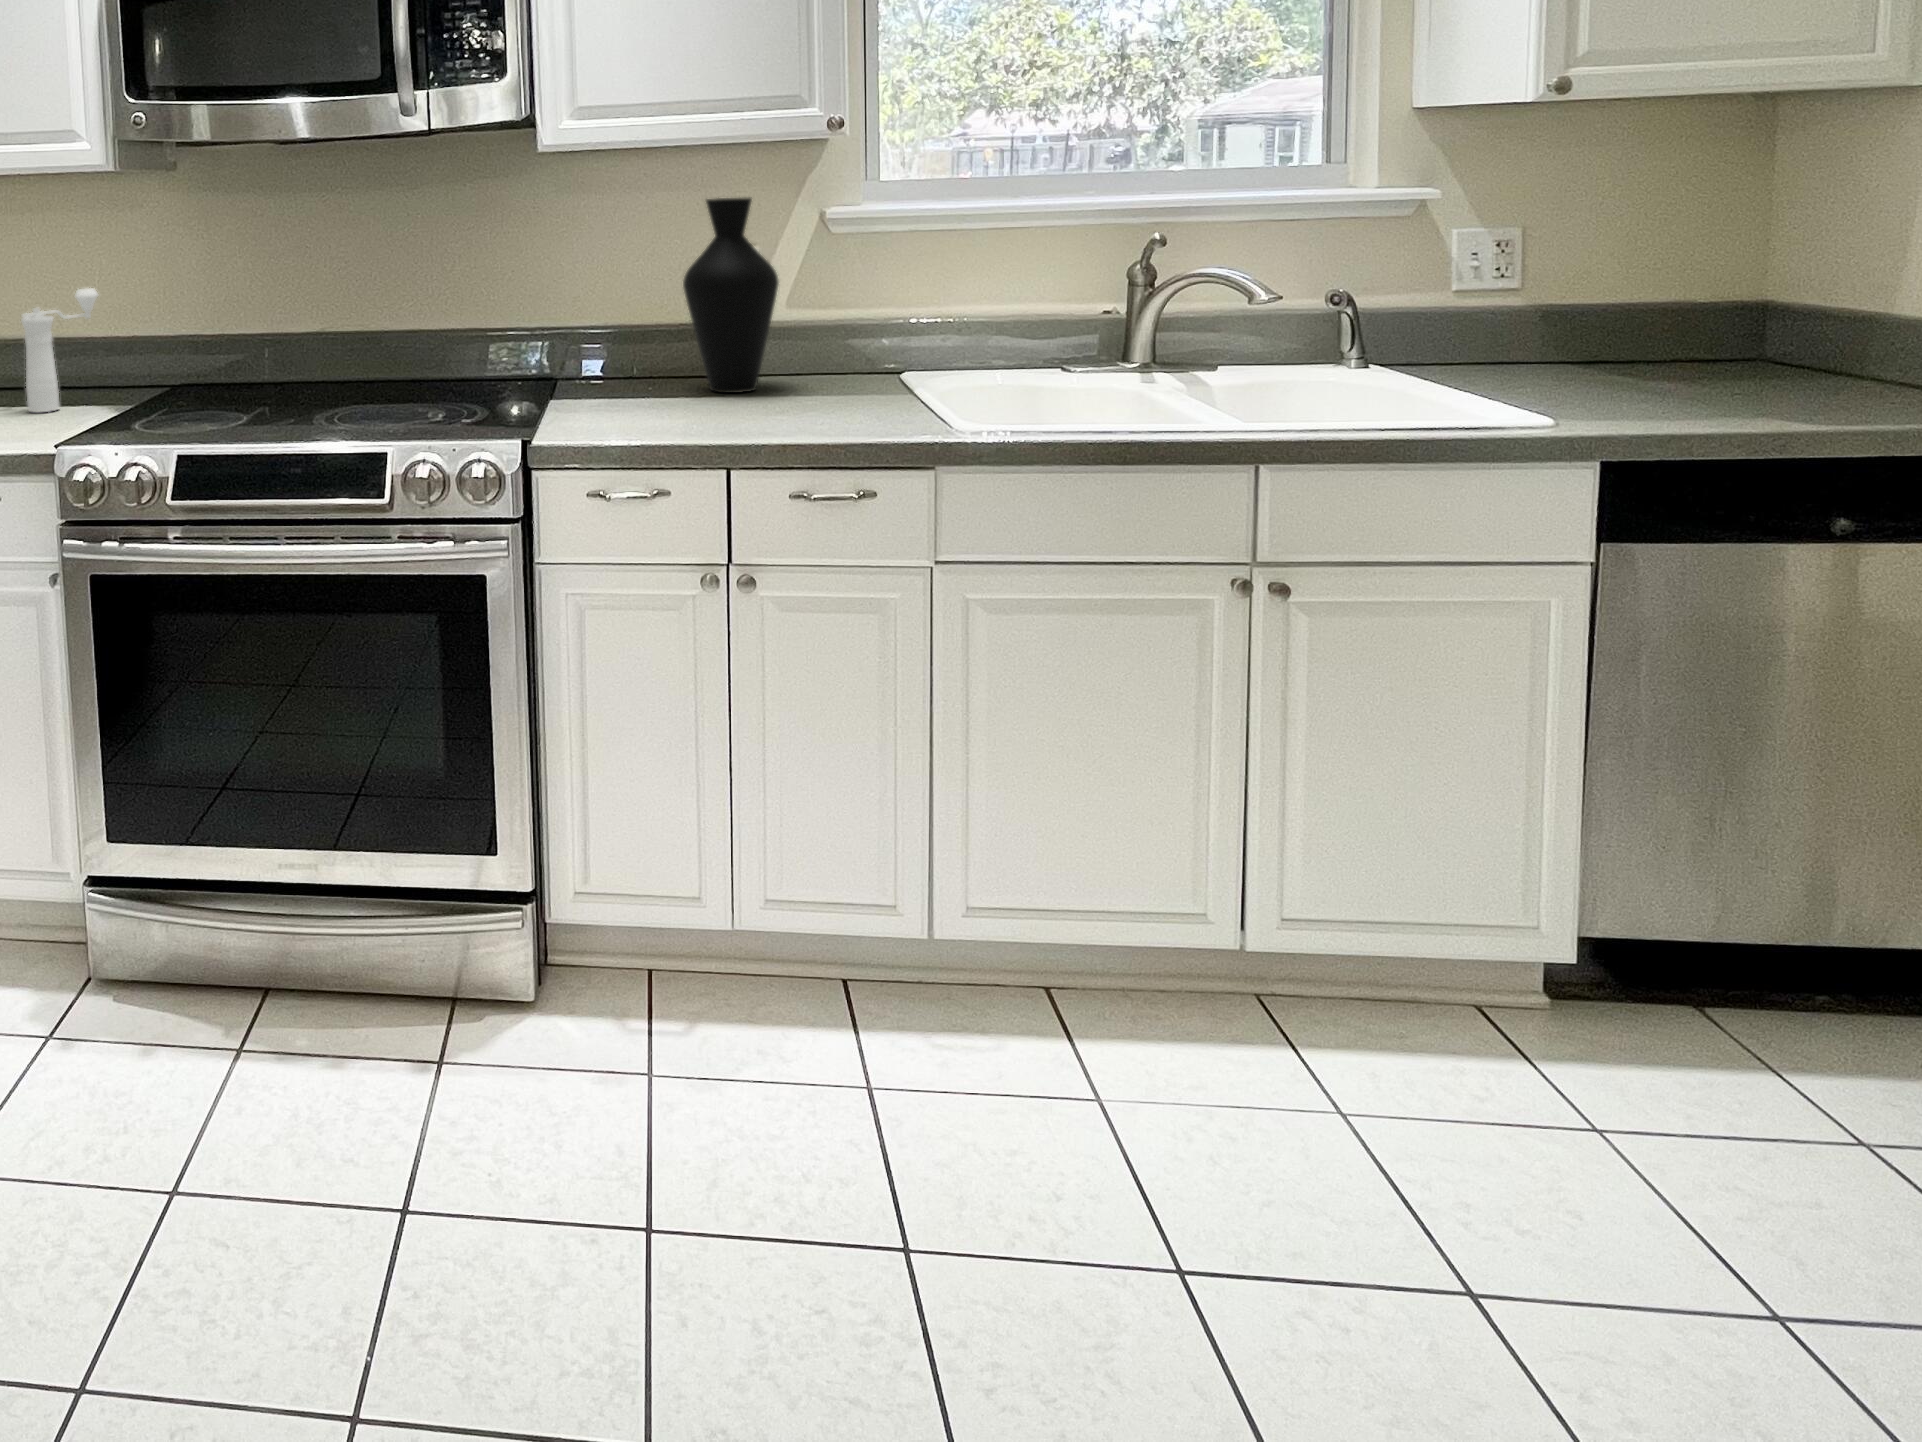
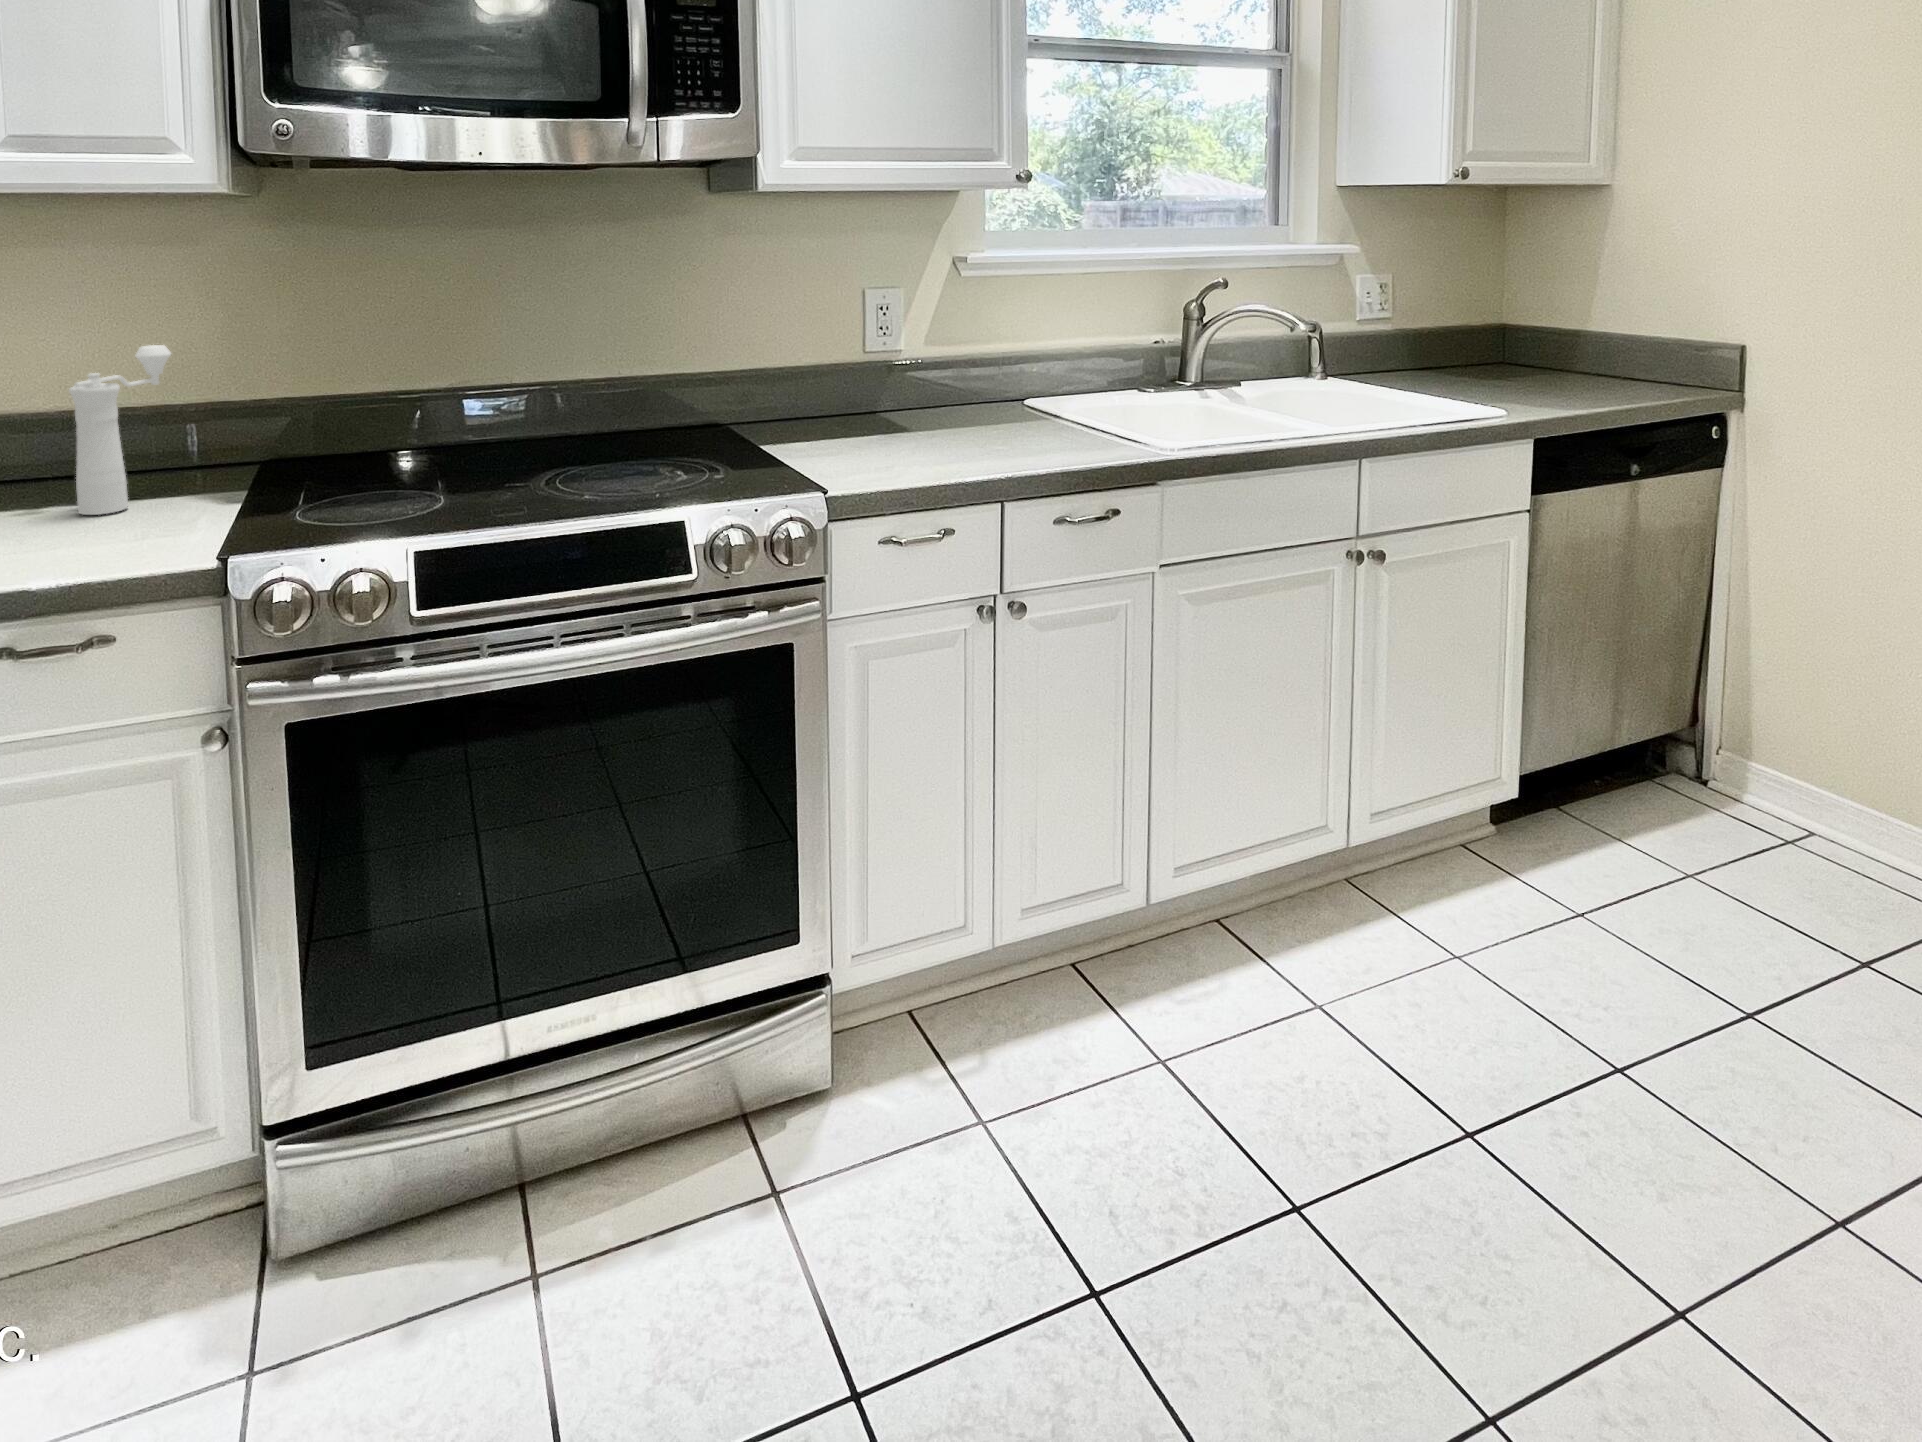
vase: present [683,197,779,393] -> none [864,243,954,429]

